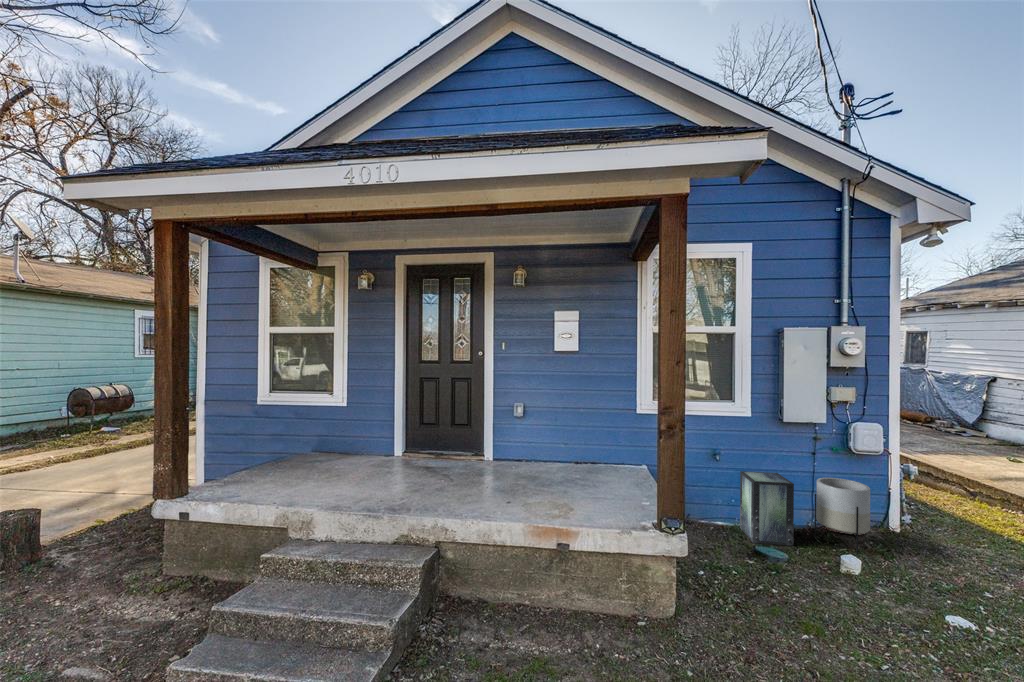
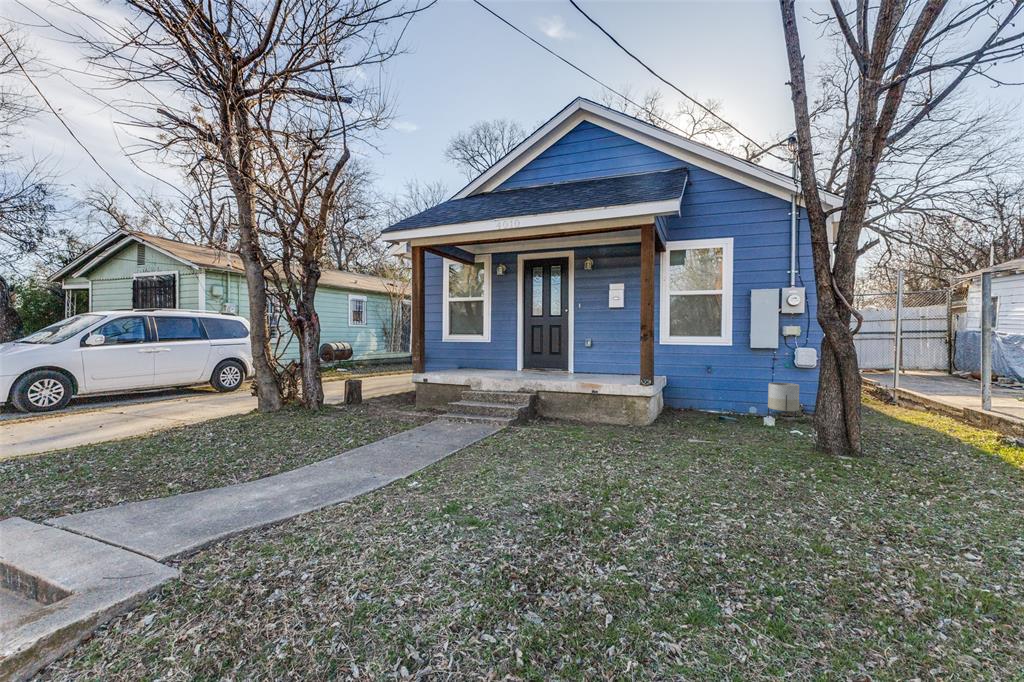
storage box: present [740,471,794,546] -> none [722,379,748,419]

